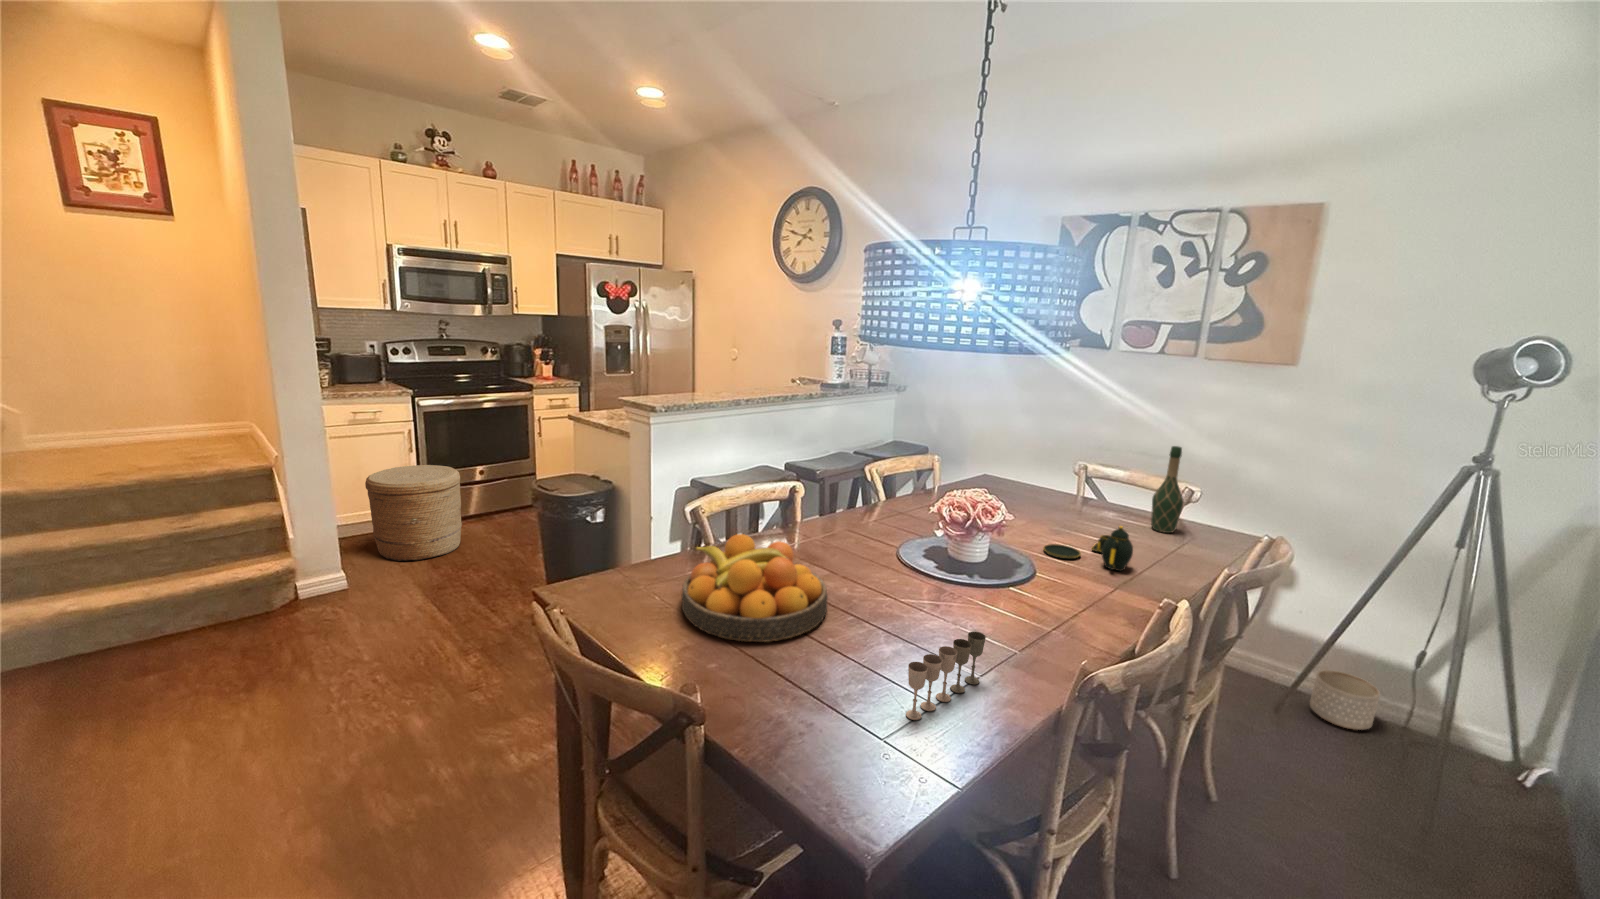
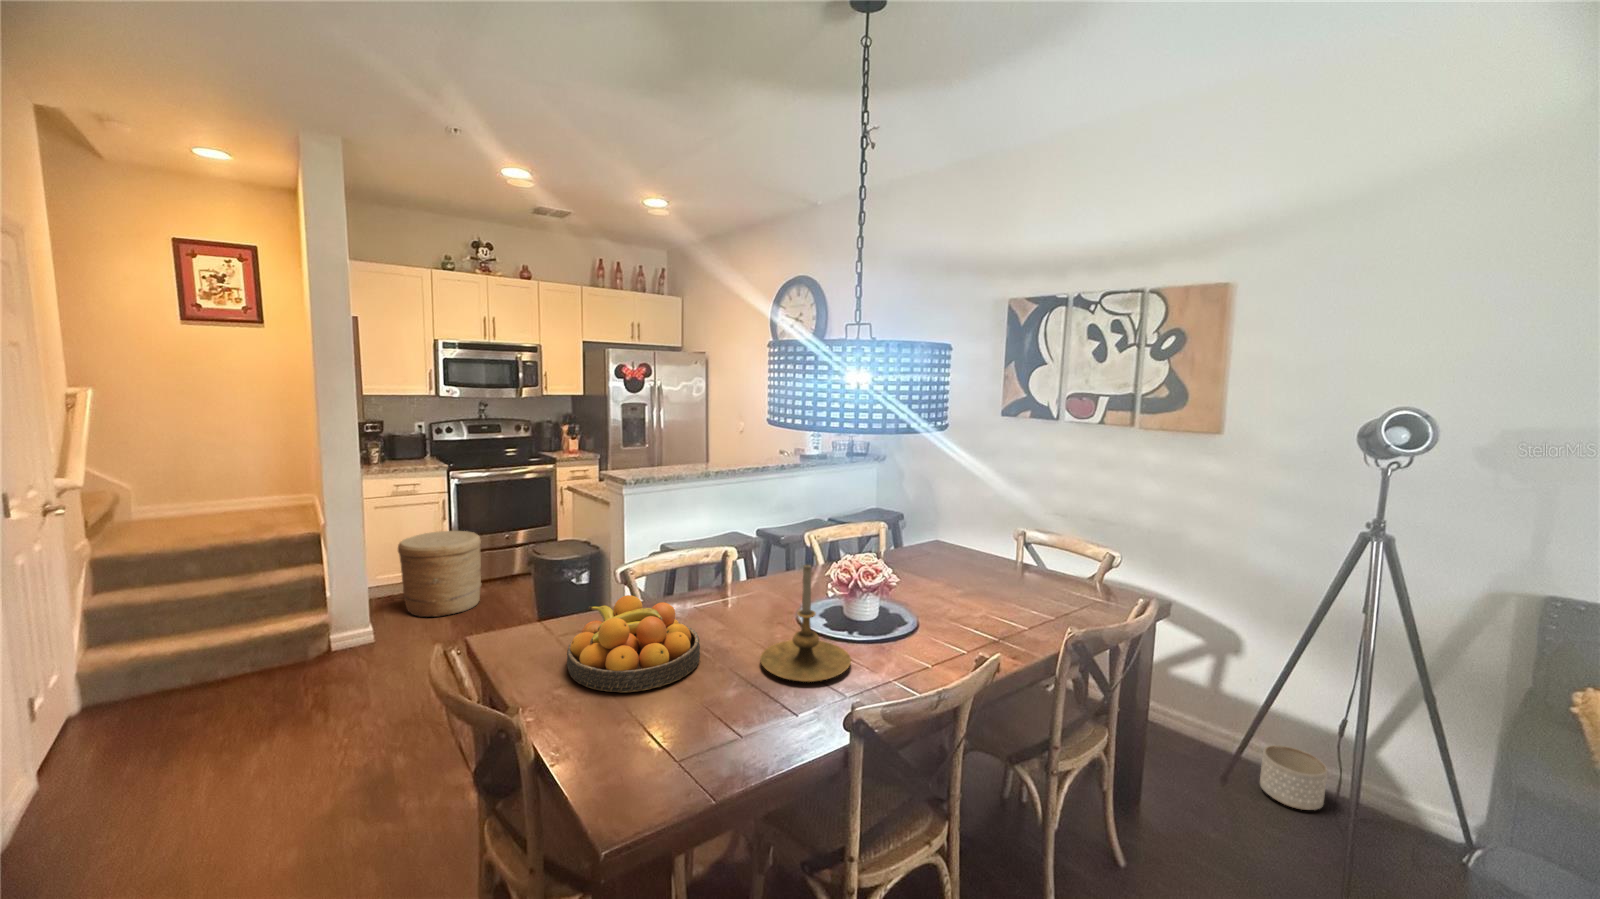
wine bottle: present [1151,446,1184,533] -> none [1066,514,1096,599]
candle holder: none [890,498,991,624] -> present [760,565,851,682]
teapot: present [1043,526,1133,571] -> none [942,592,1020,636]
wine glass: present [906,632,986,720] -> none [707,687,798,766]

